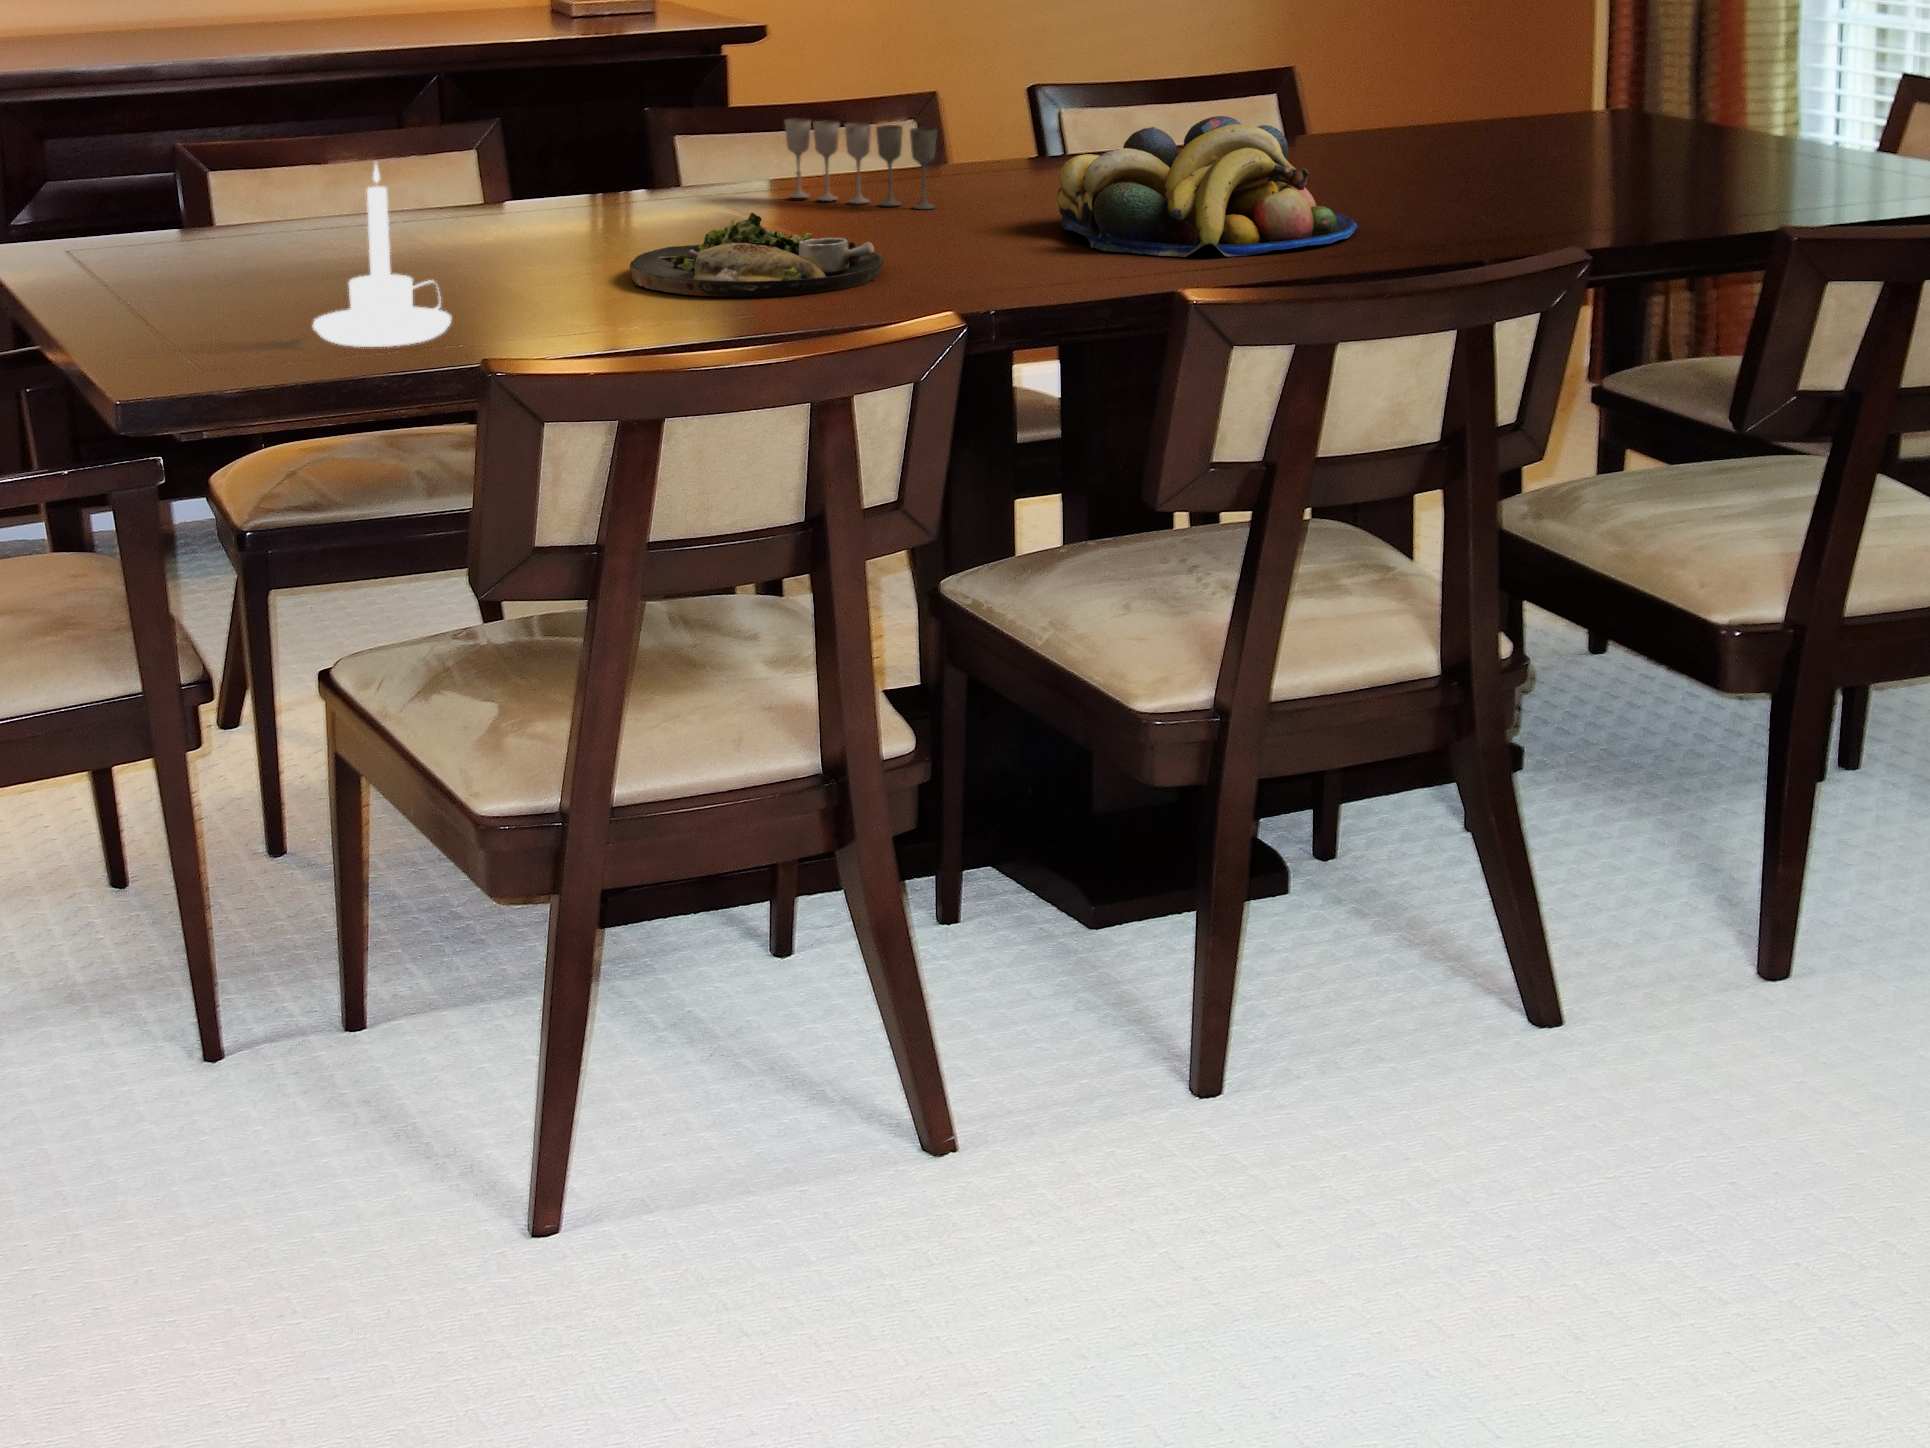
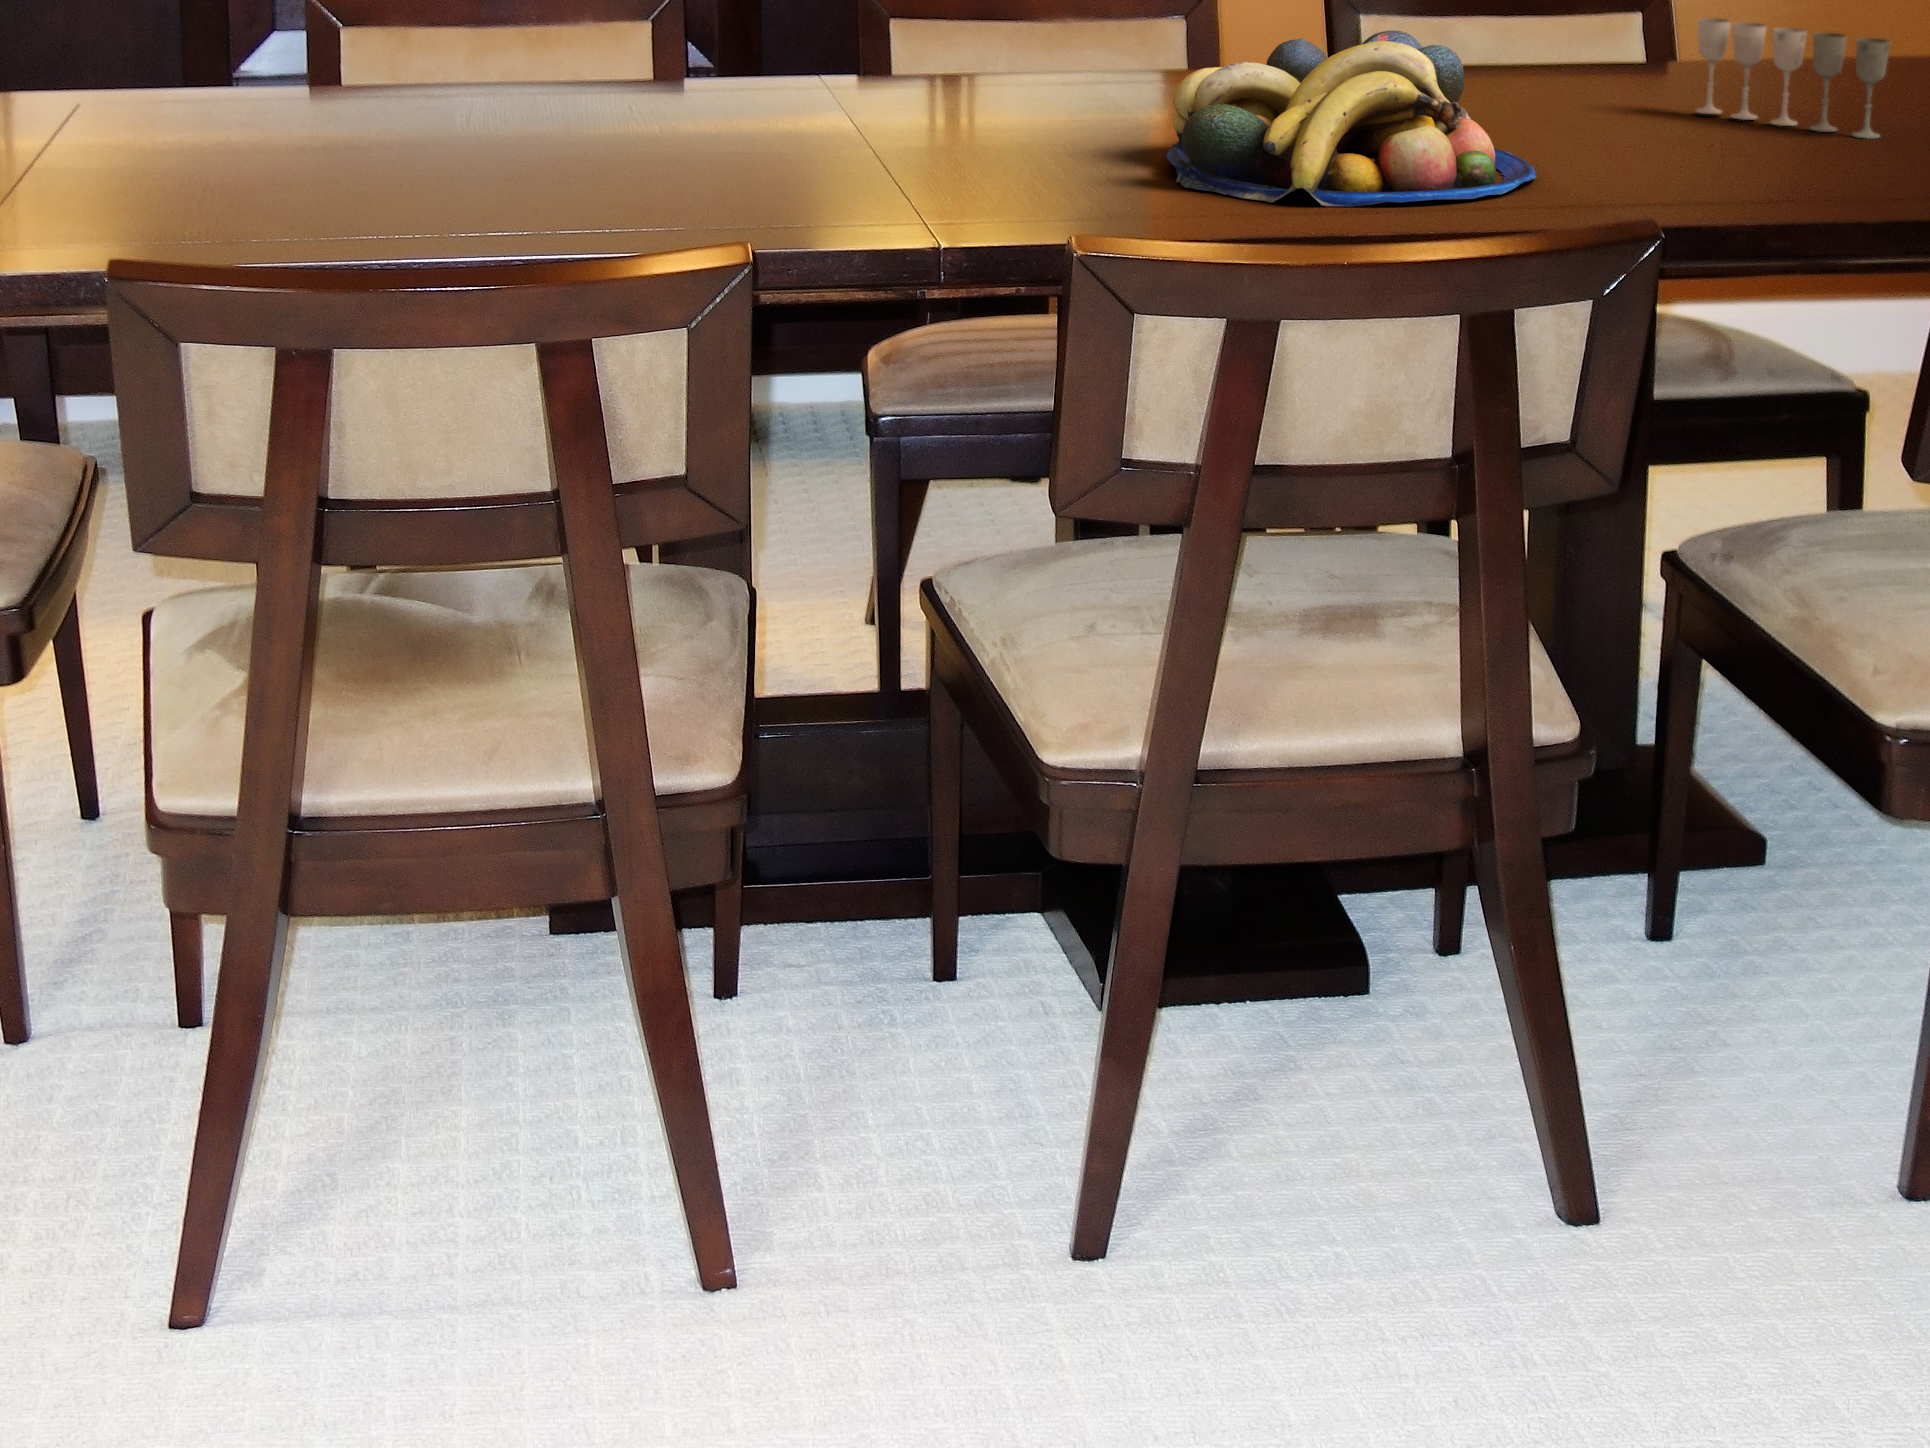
wine glass: present [785,118,937,209] -> present [1696,18,1890,139]
candle holder: present [313,164,451,347] -> none [122,16,292,239]
dinner plate: present [629,213,884,297] -> none [587,110,897,214]

